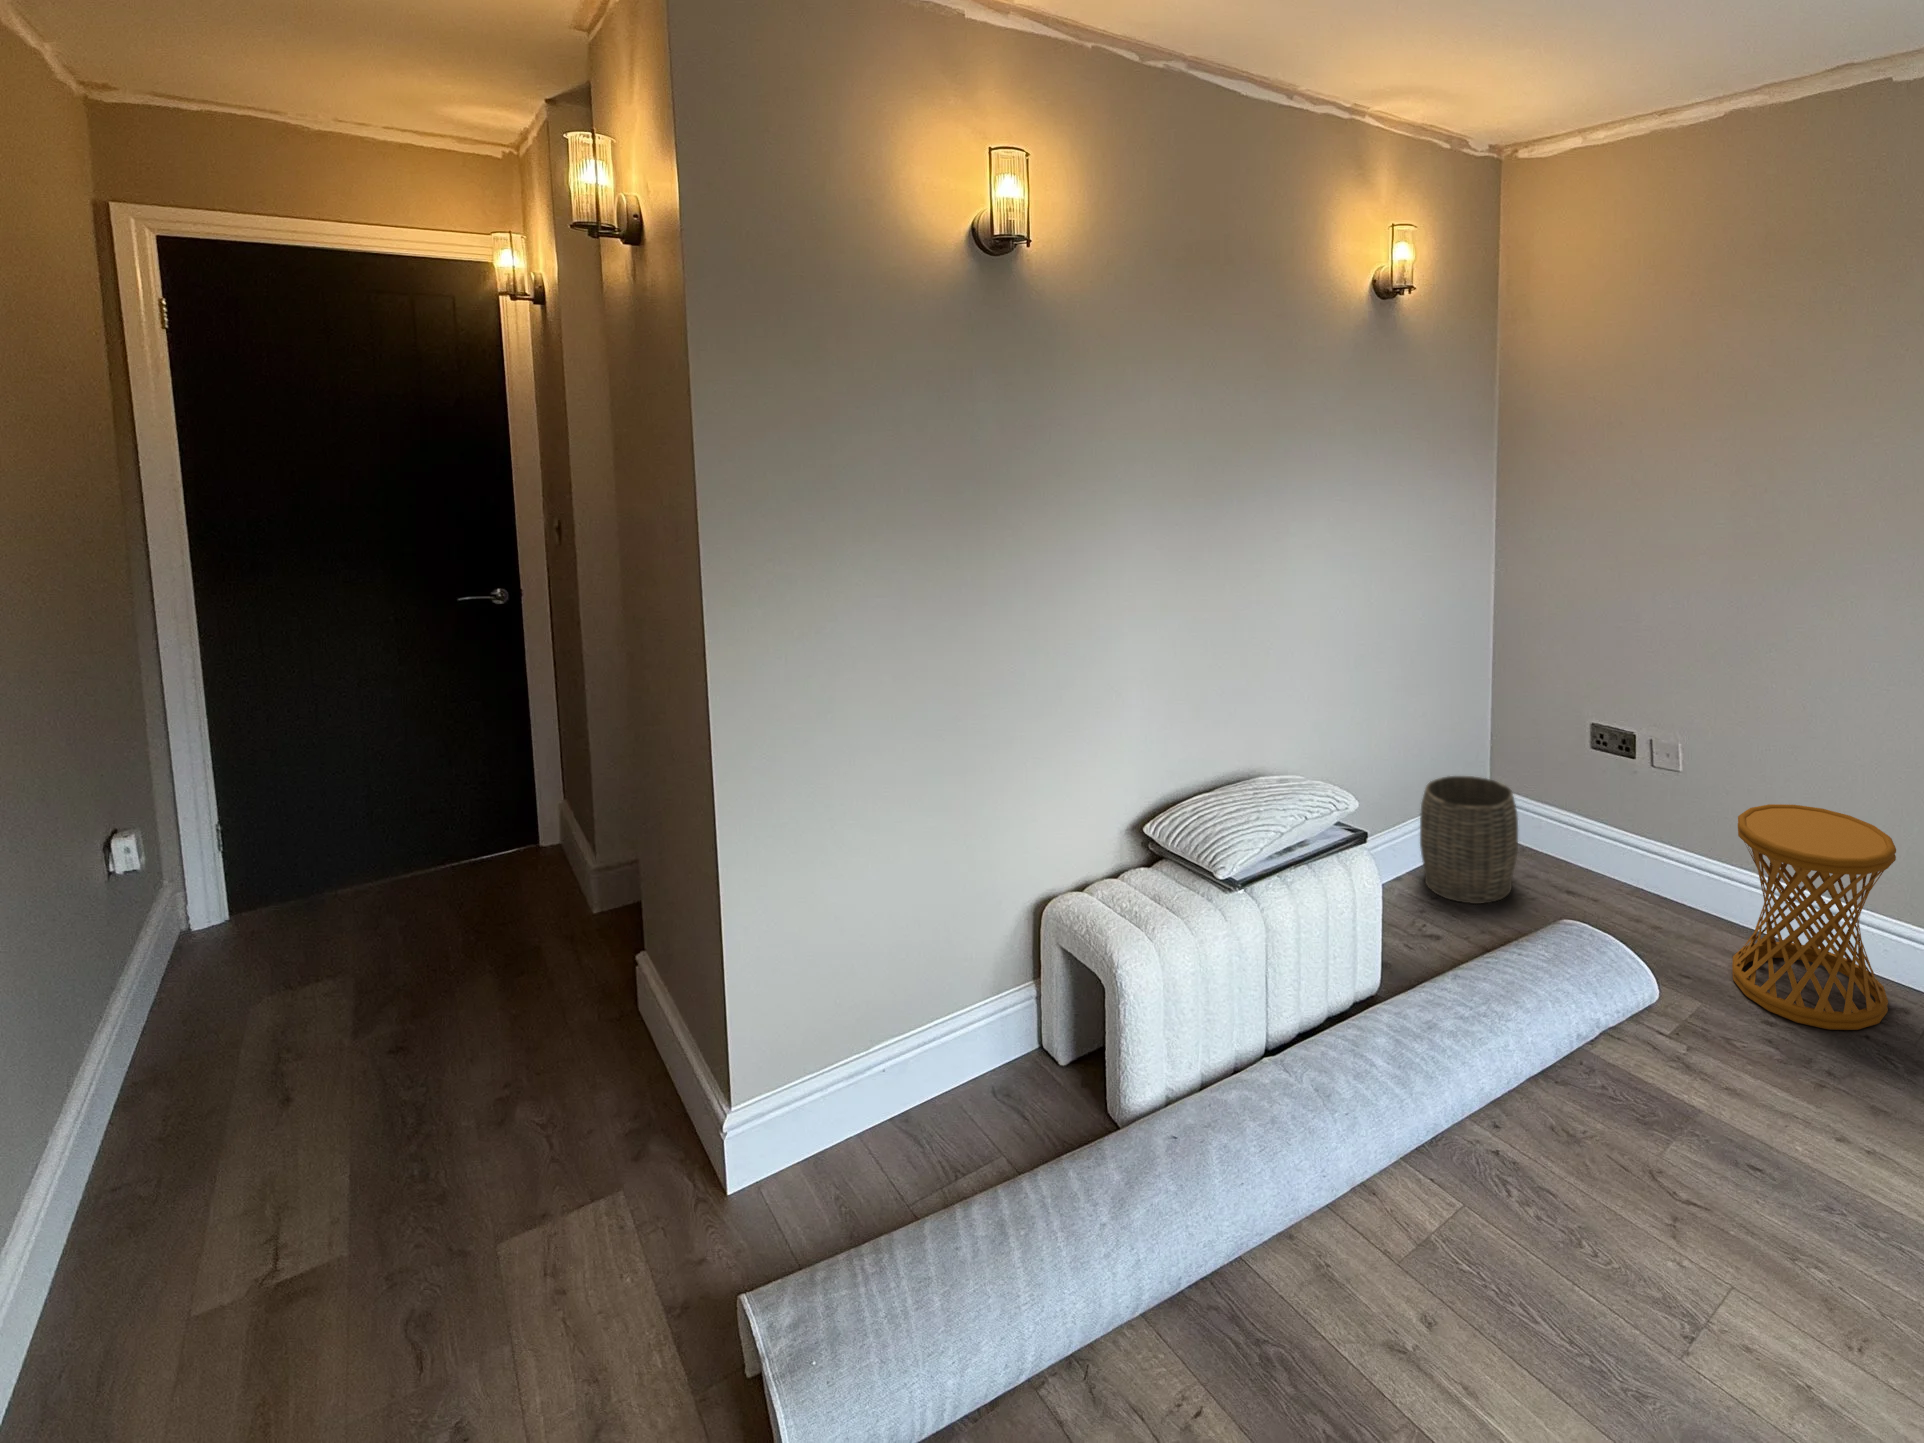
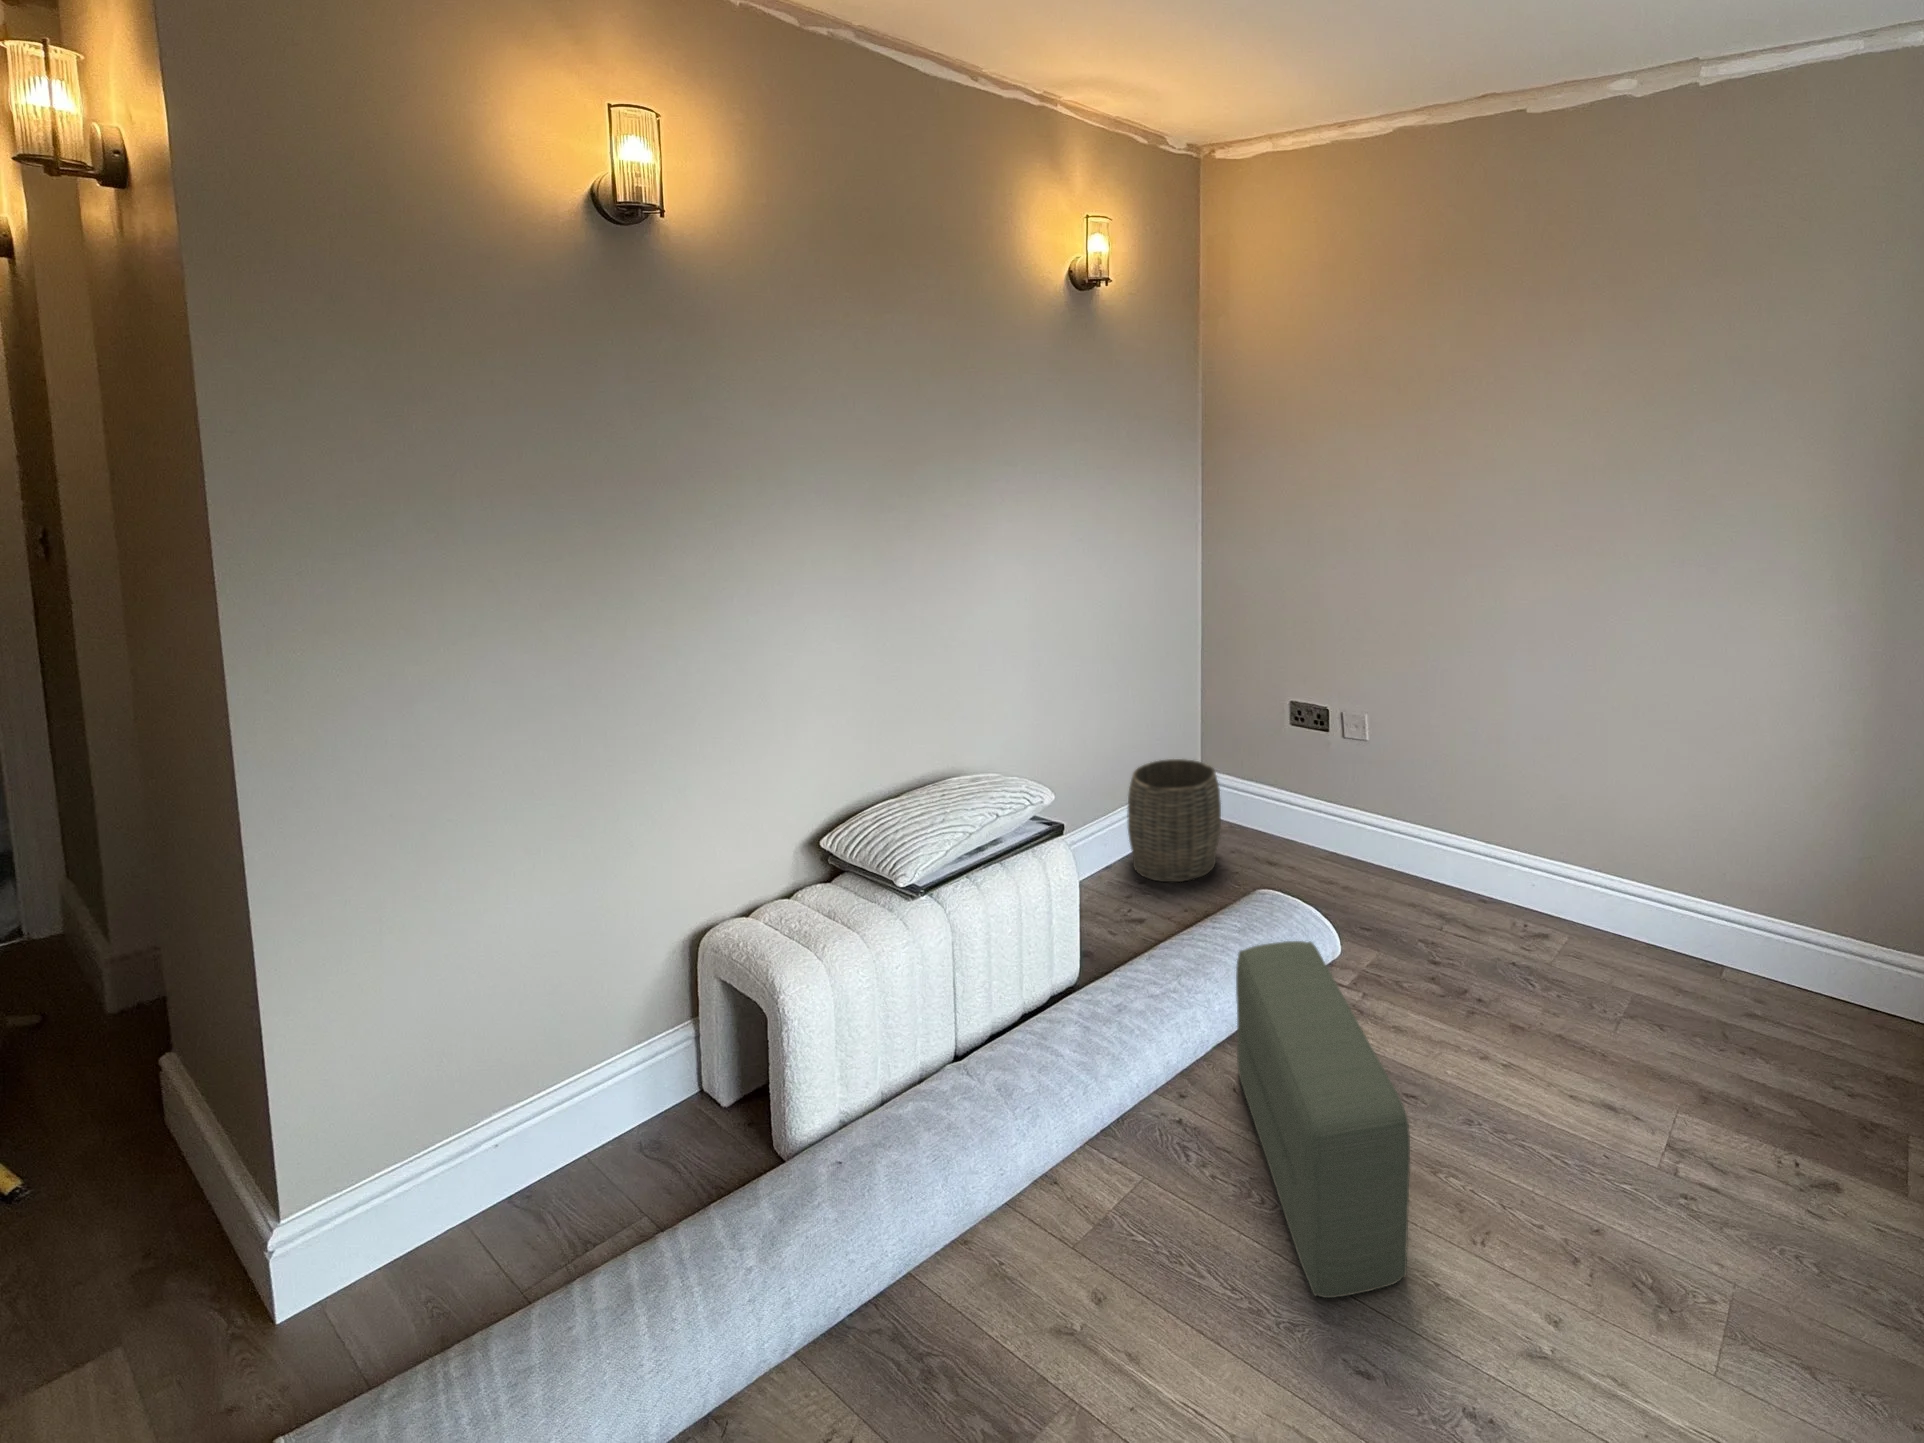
side table: present [1732,804,1896,1030] -> none [1405,762,1533,960]
pouf: none [1556,981,1779,1376] -> present [1236,941,1410,1298]

